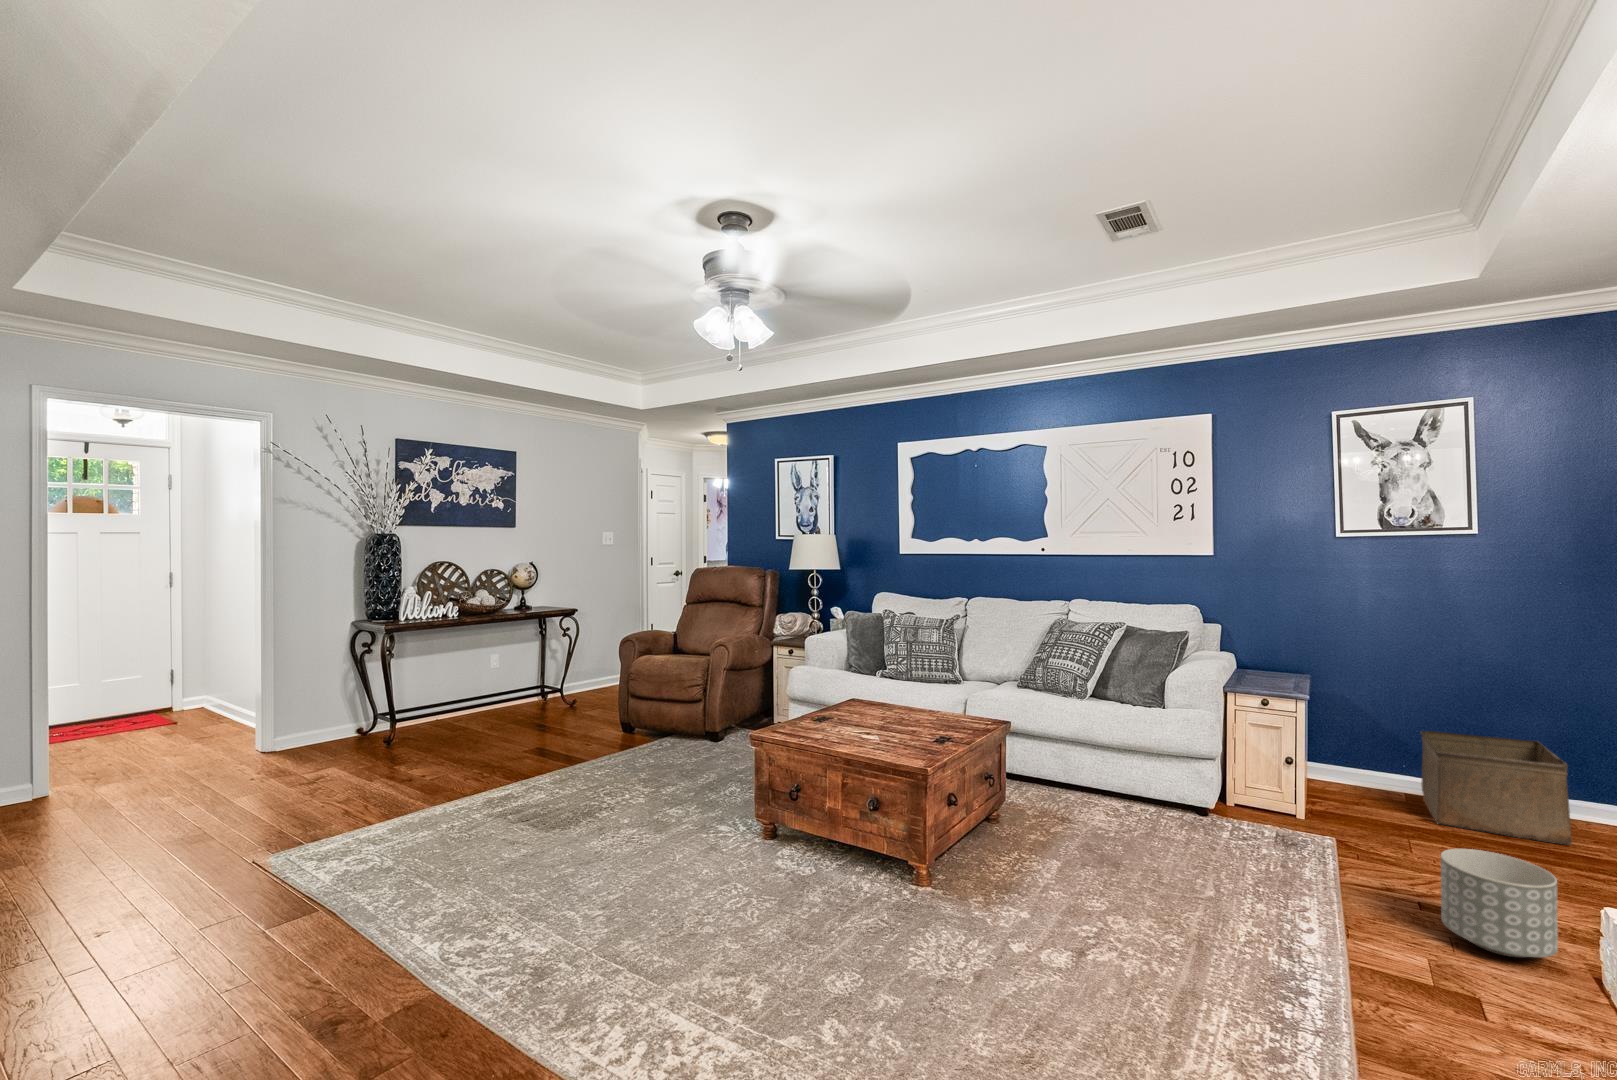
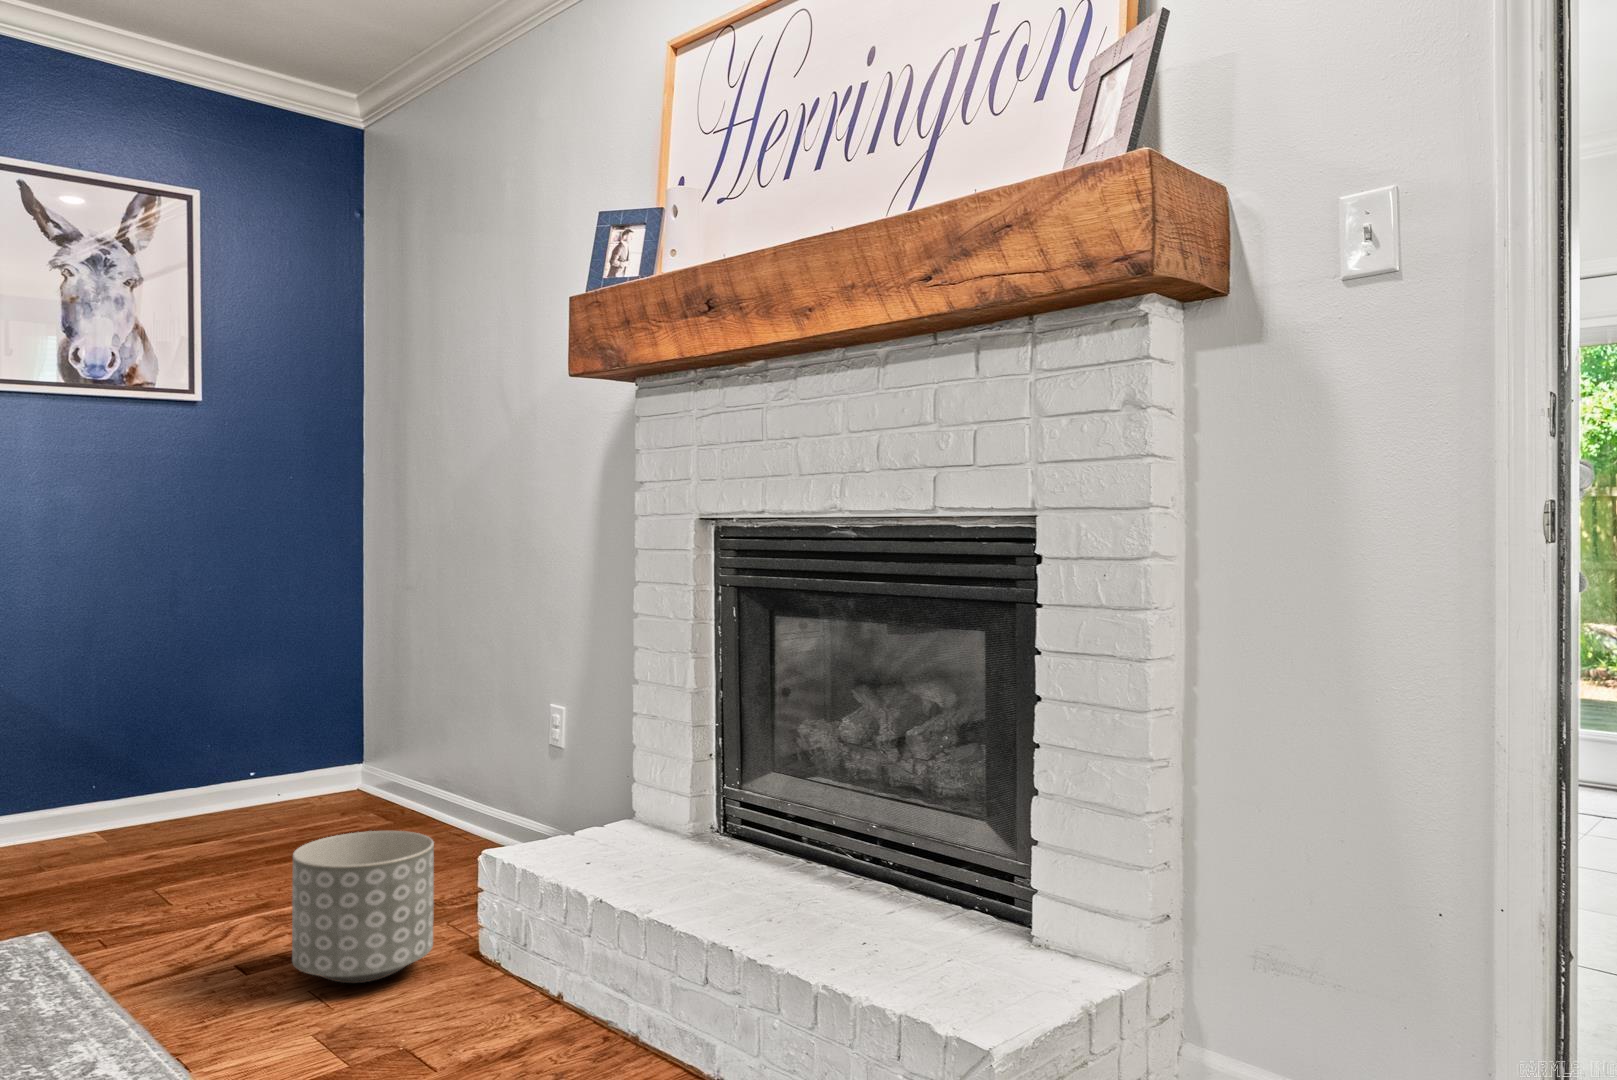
storage bin: present [1420,731,1572,844] -> none [125,703,329,856]

